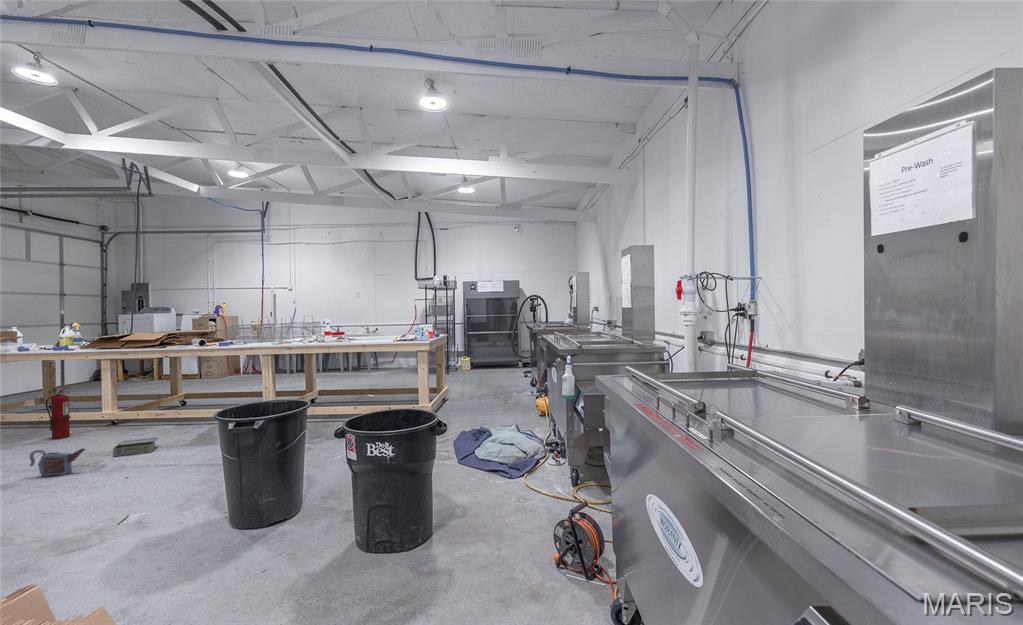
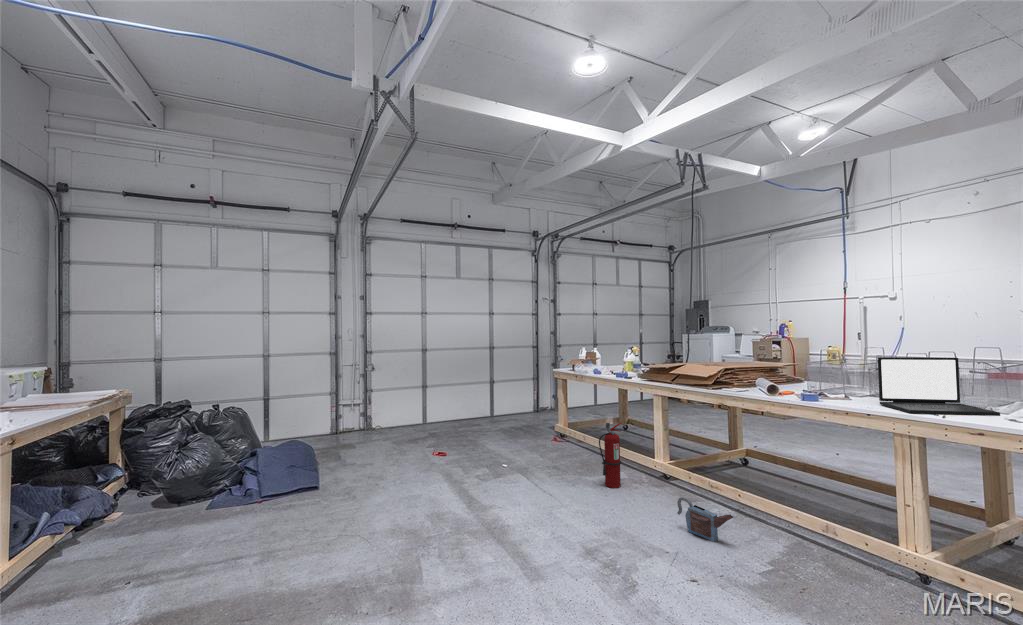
laptop: none [252,321,294,345] -> present [878,357,1000,416]
toolbox: present [113,438,158,456] -> none [648,542,711,590]
watering can: present [30,448,85,476] -> present [677,497,733,542]

